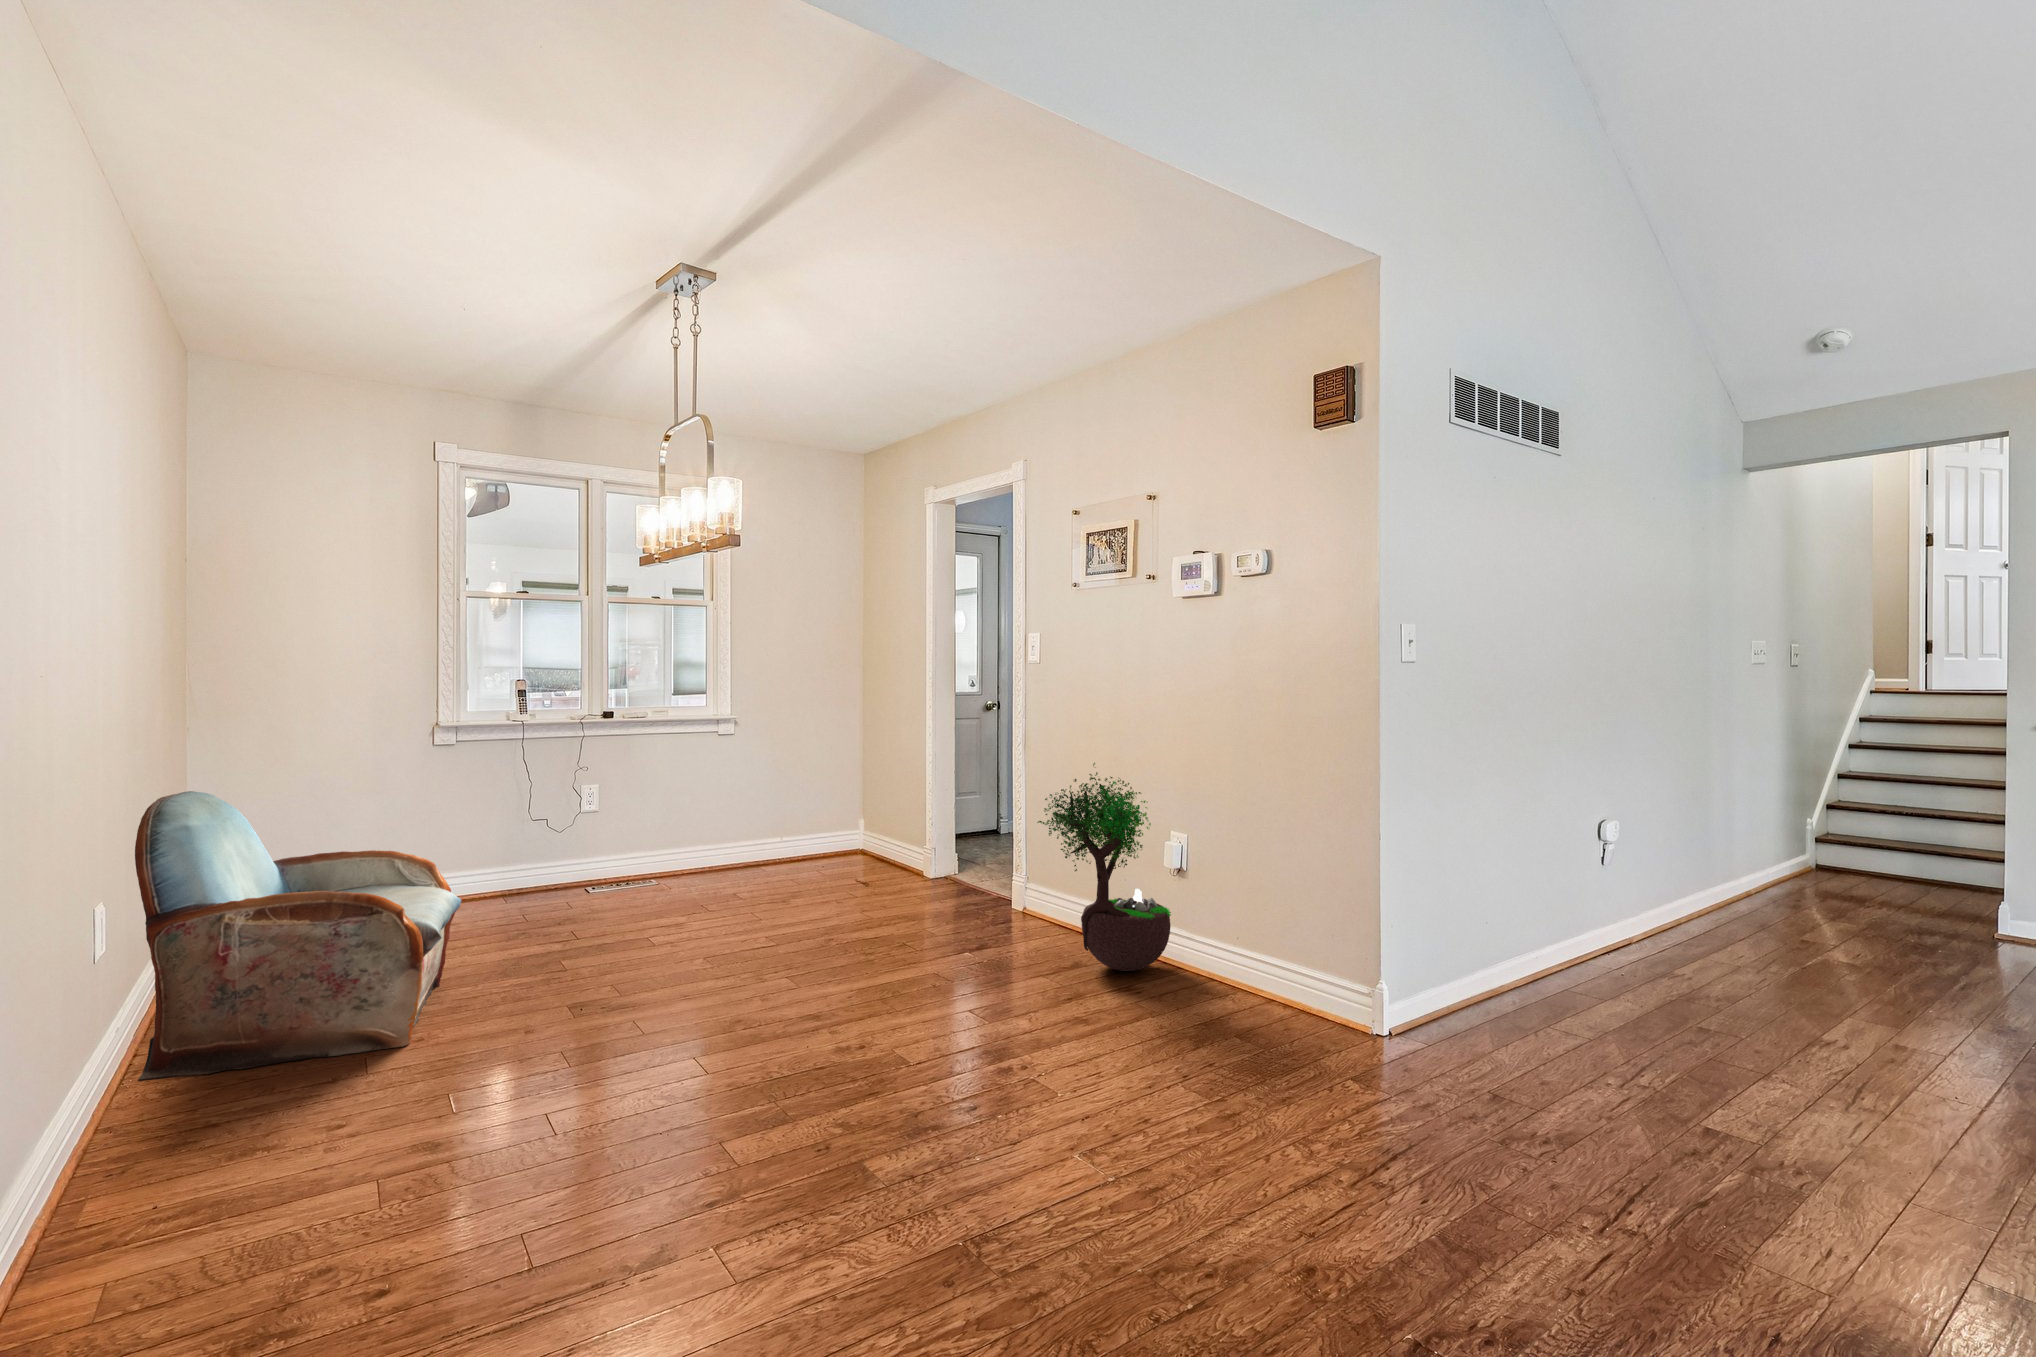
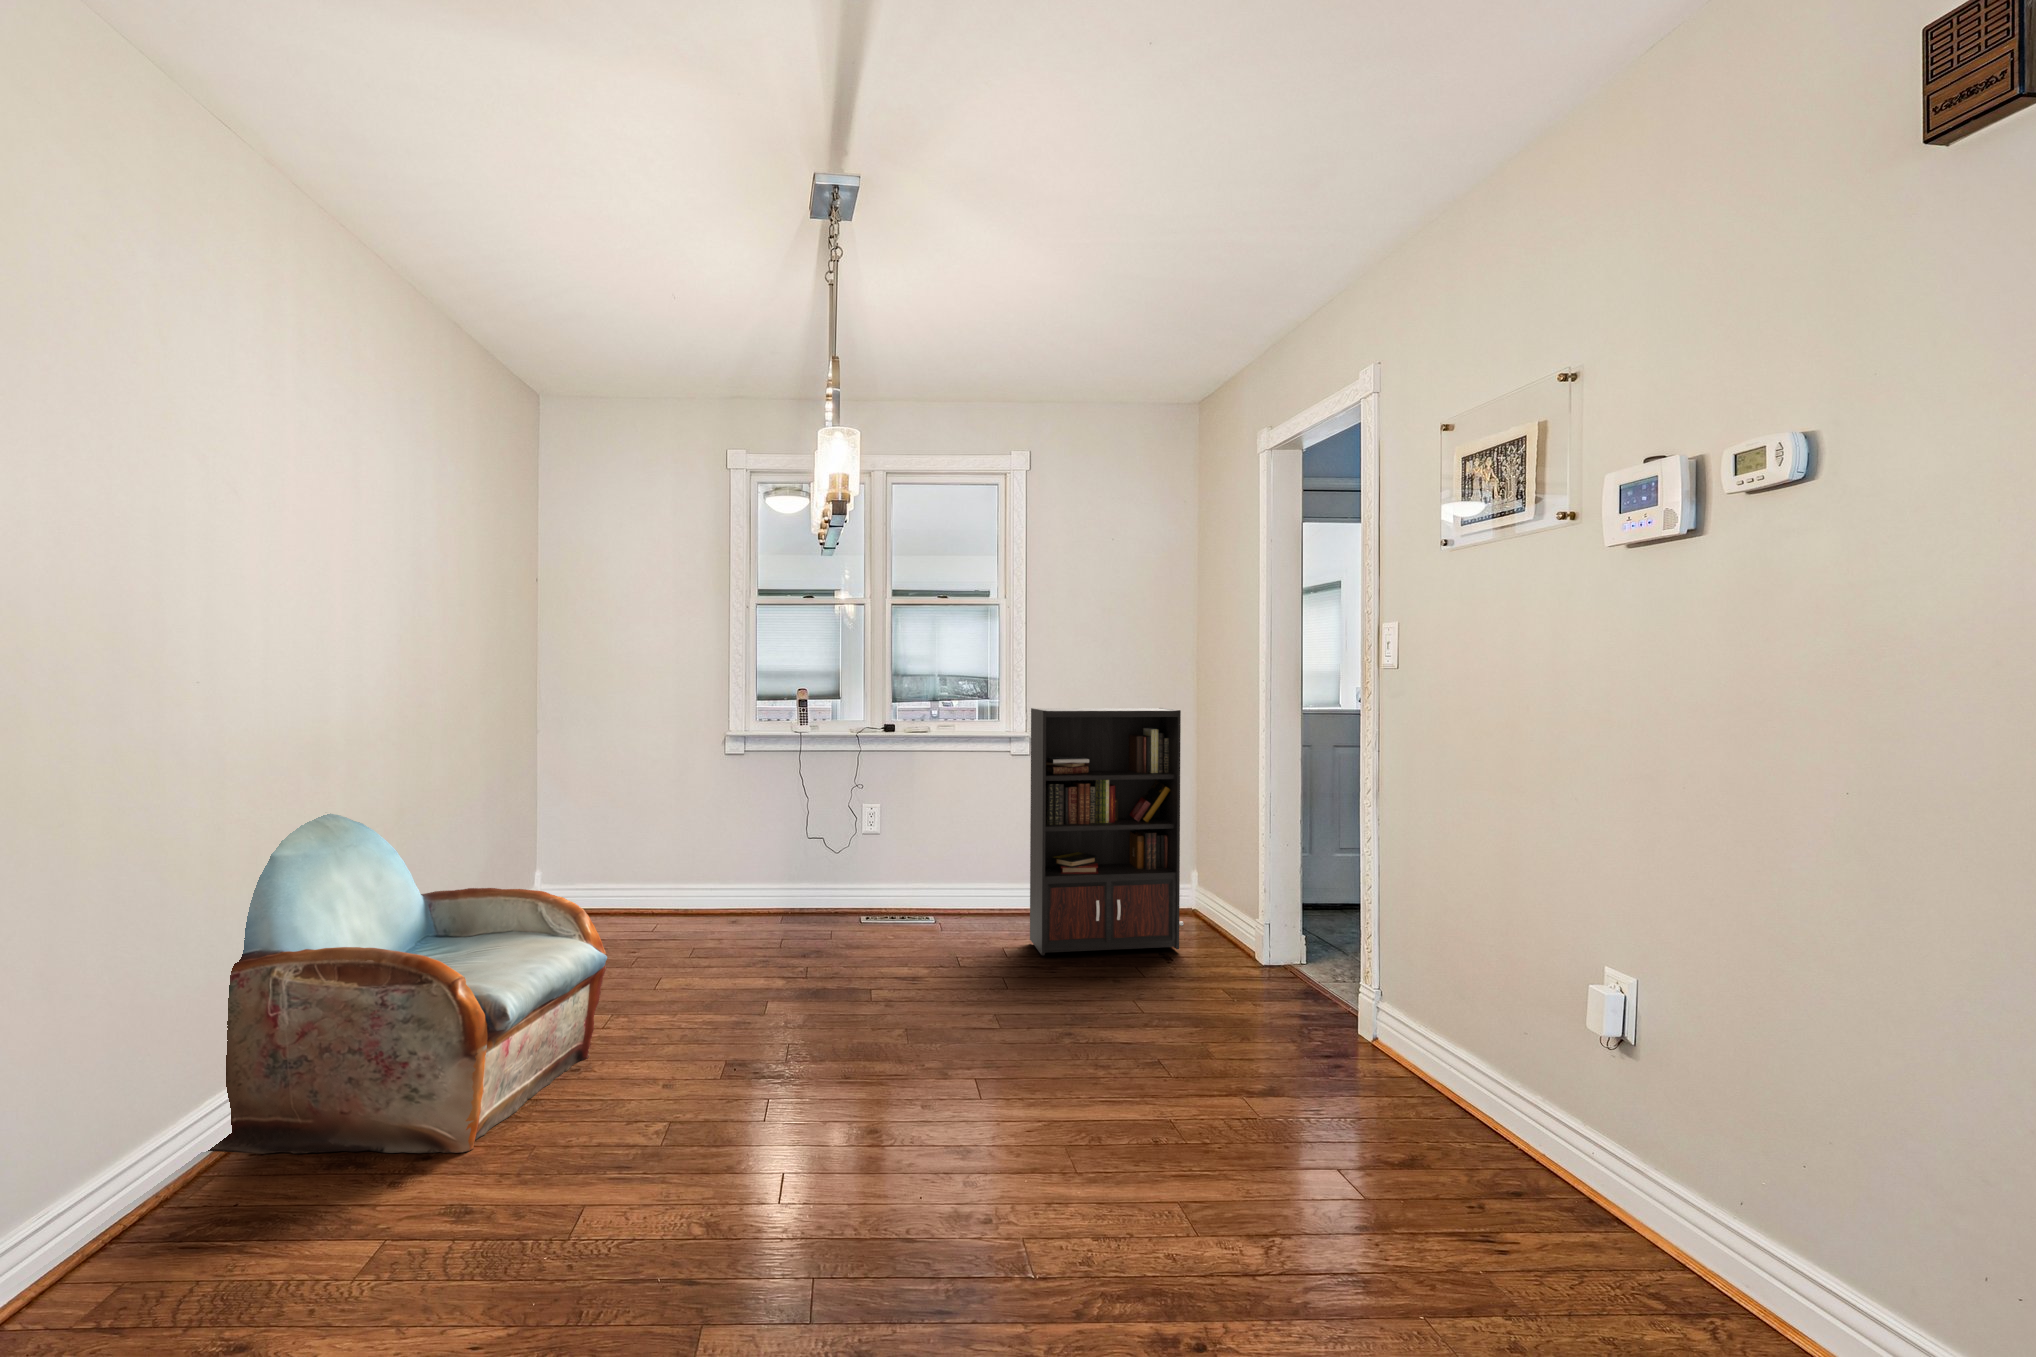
bookcase: none [748,694,868,886] -> present [1030,708,1183,955]
potted tree: present [1037,763,1171,971] -> none [1347,838,1604,1216]

